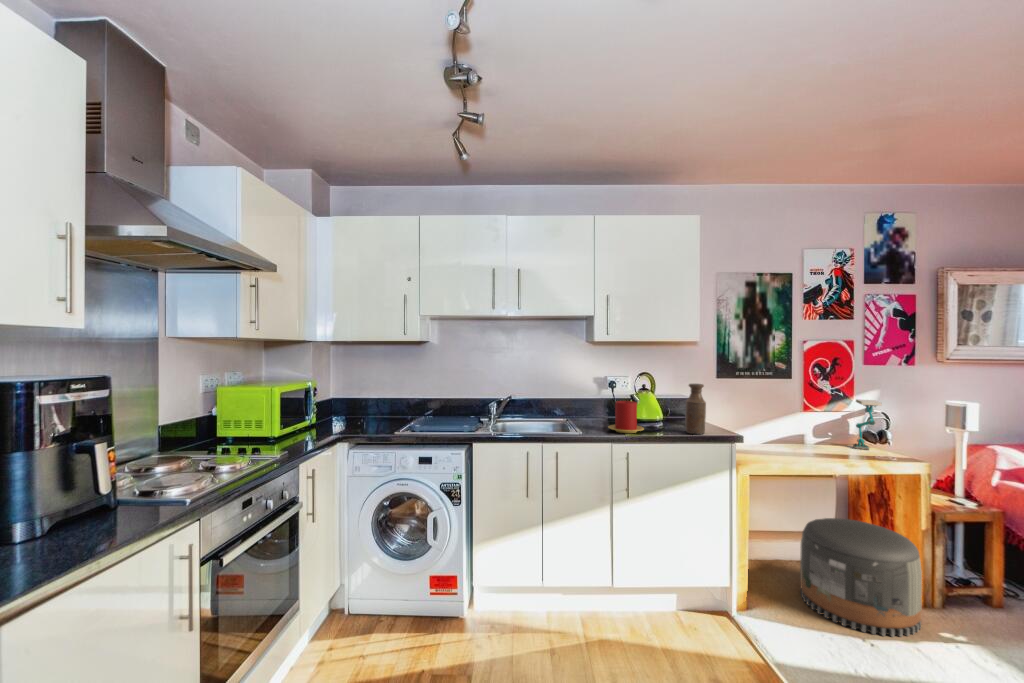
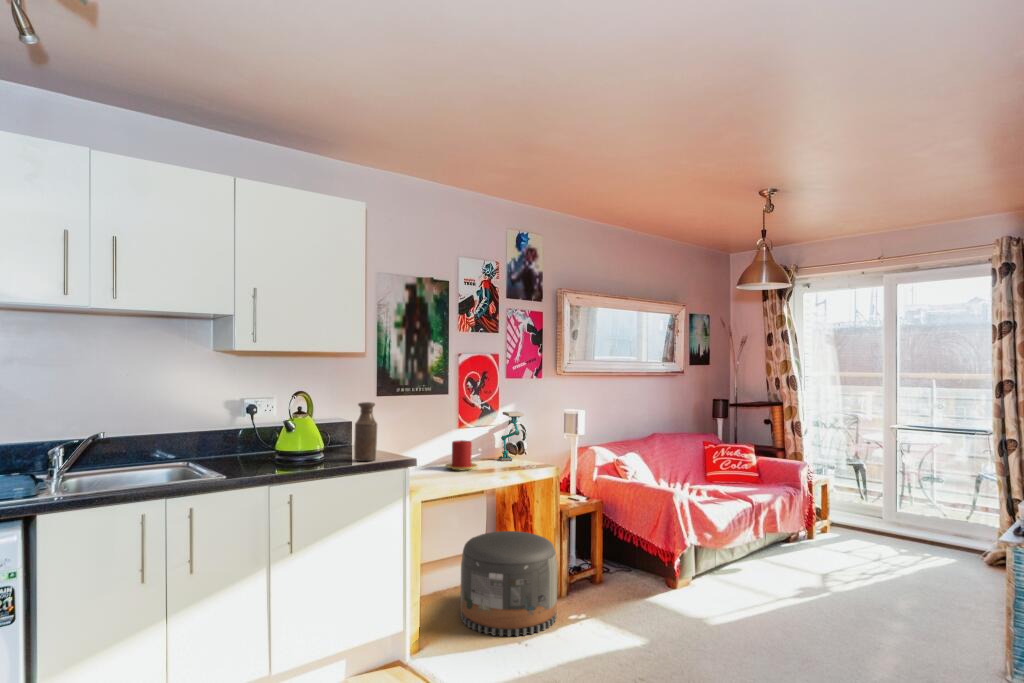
candle: present [608,401,644,433] -> present [446,440,477,471]

